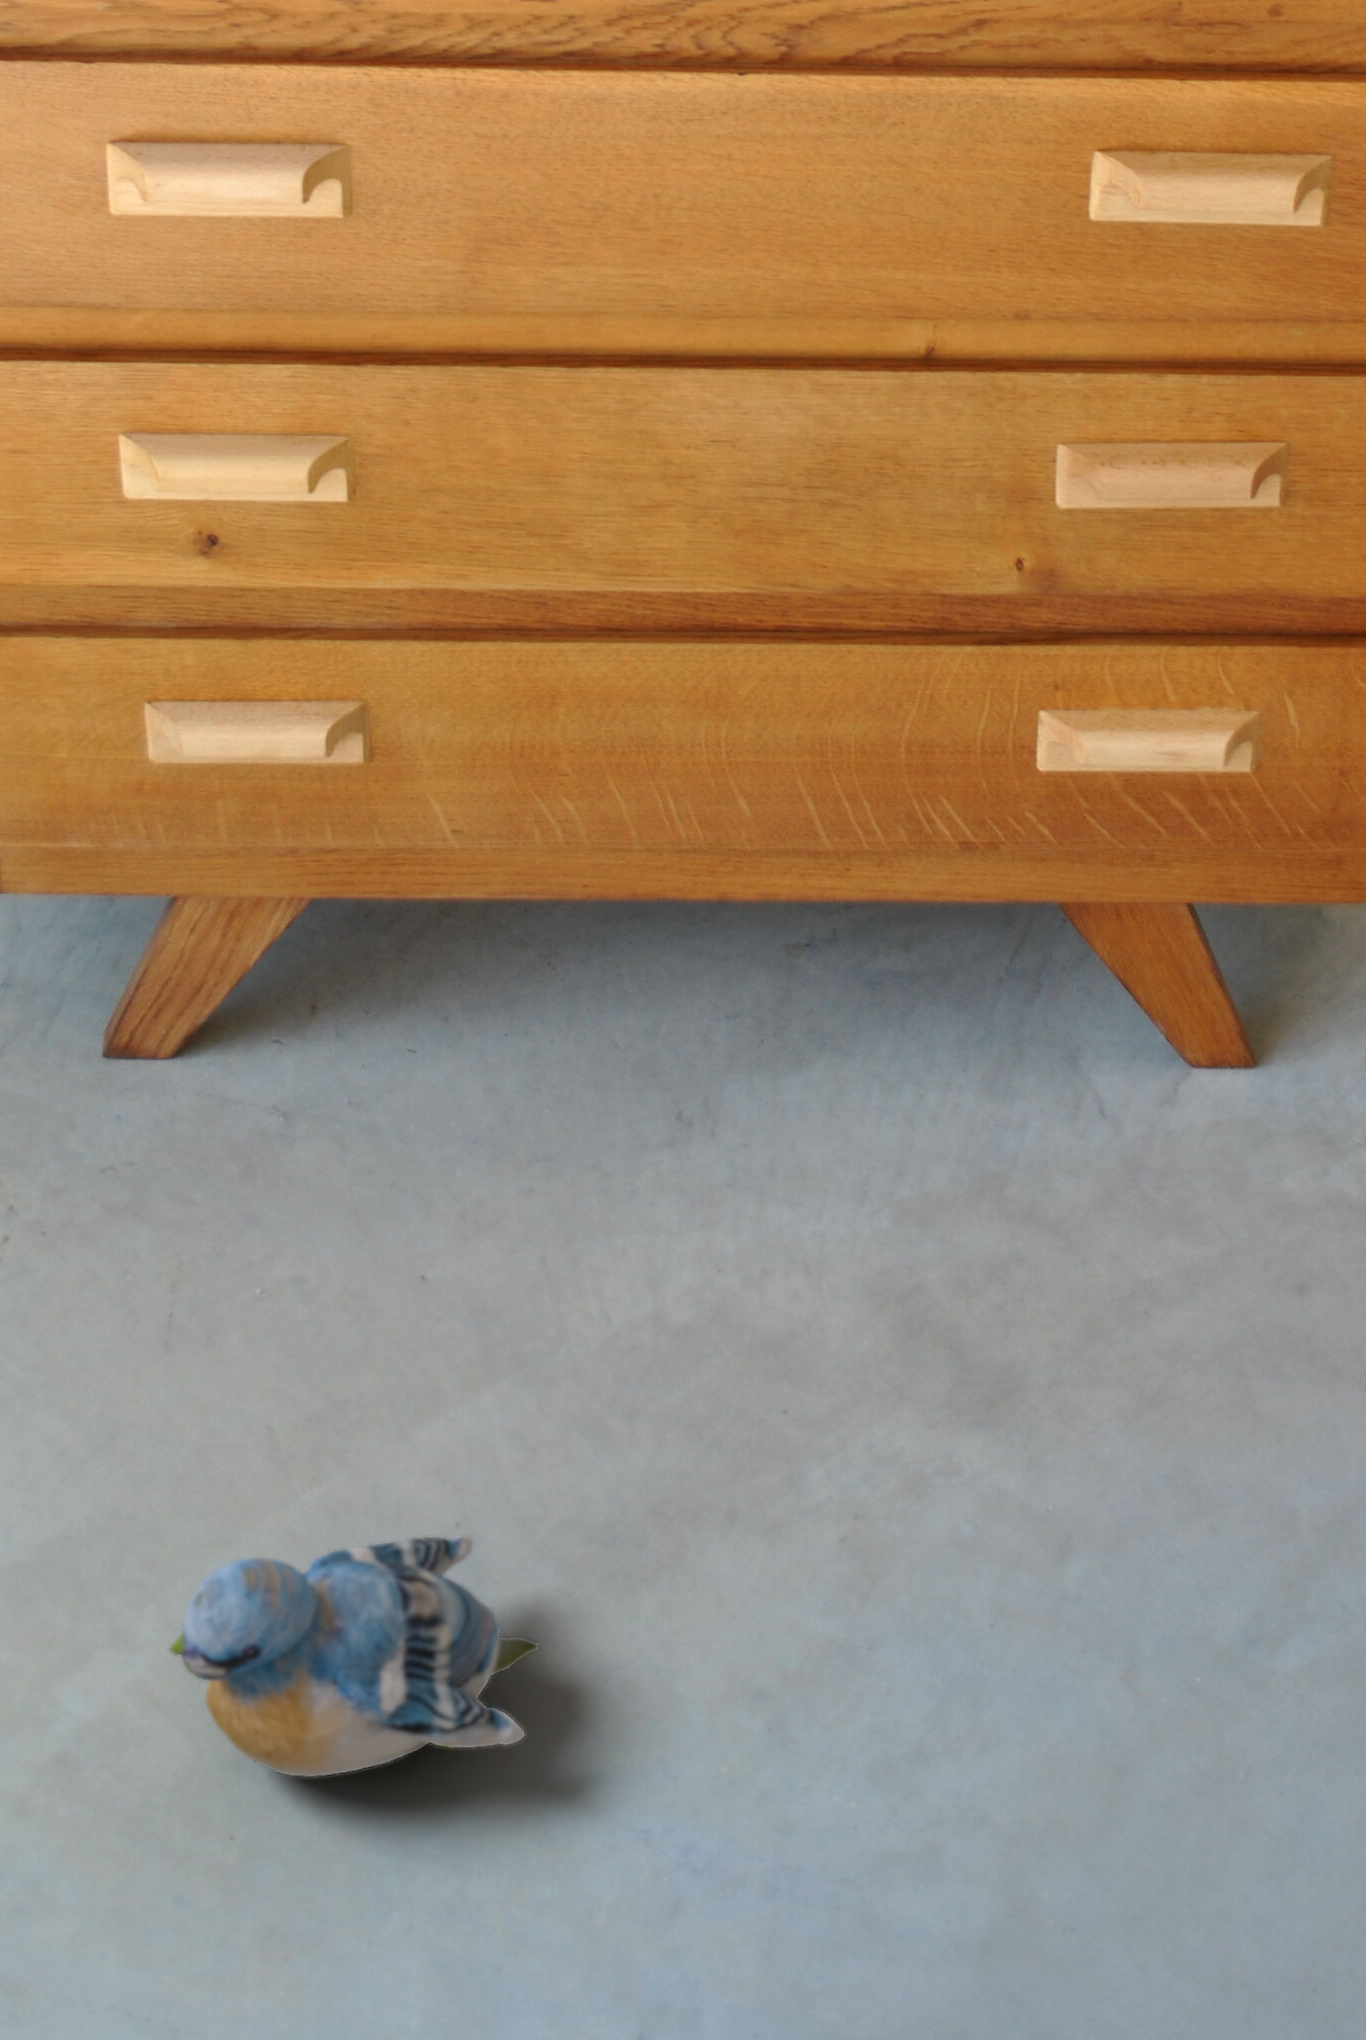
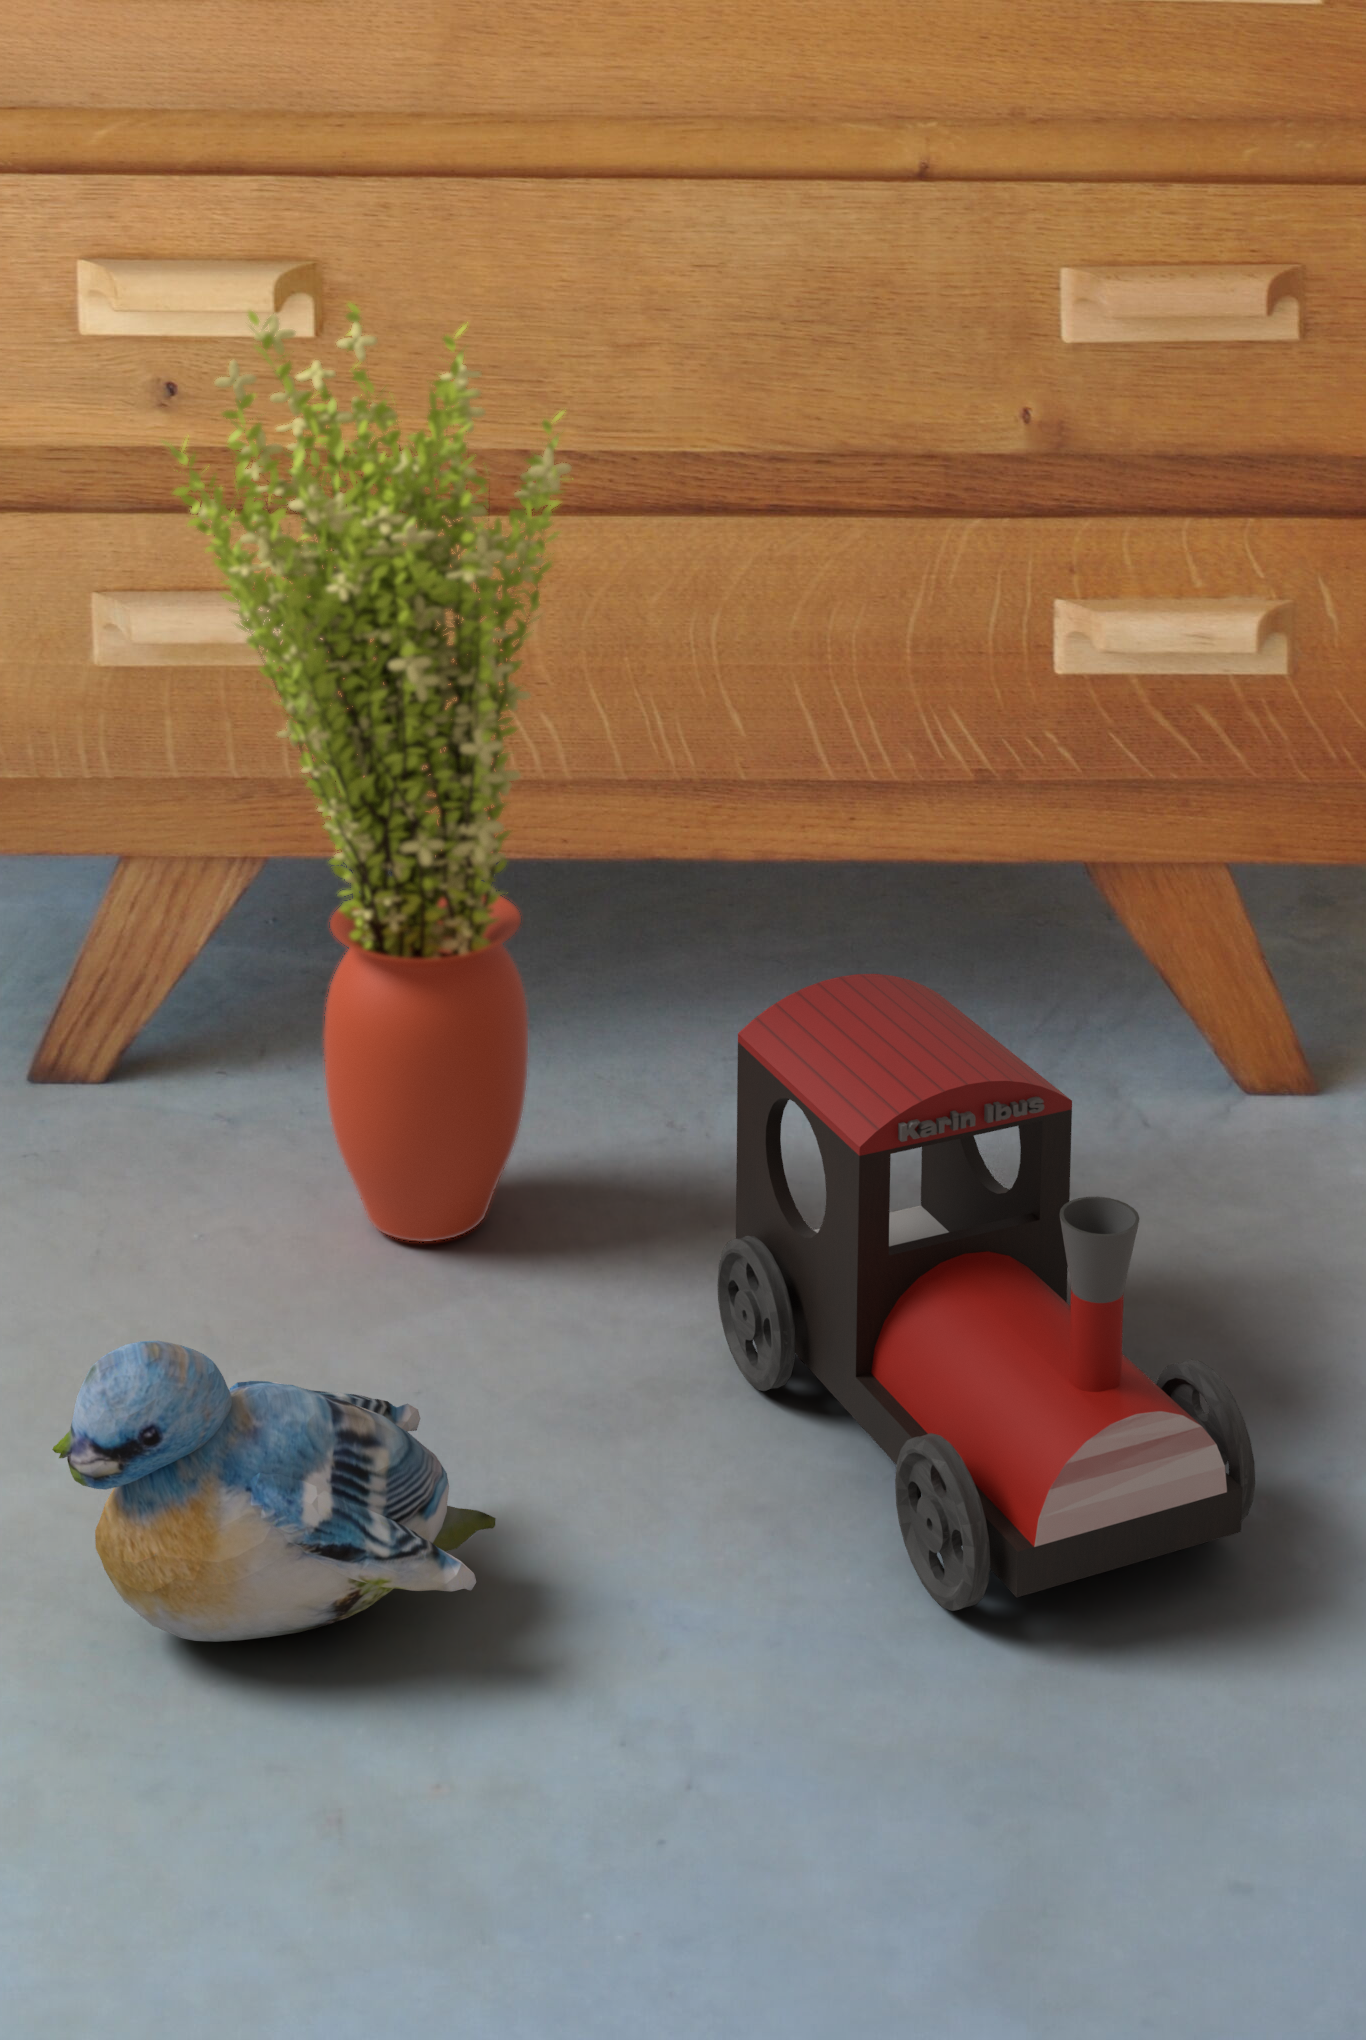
potted plant: none [211,528,601,1272] -> present [164,303,573,1242]
toy train: none [725,1109,1175,1730] -> present [717,974,1255,1611]

